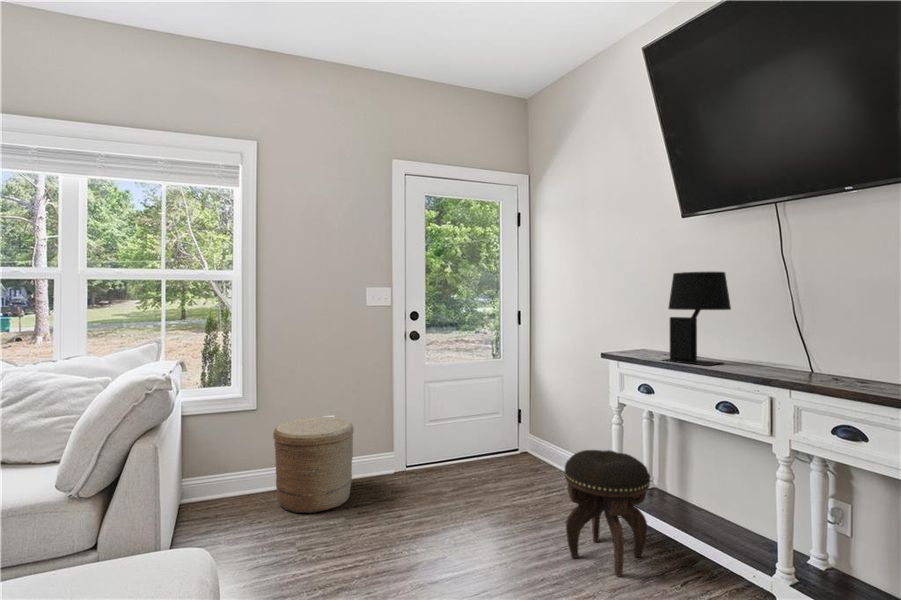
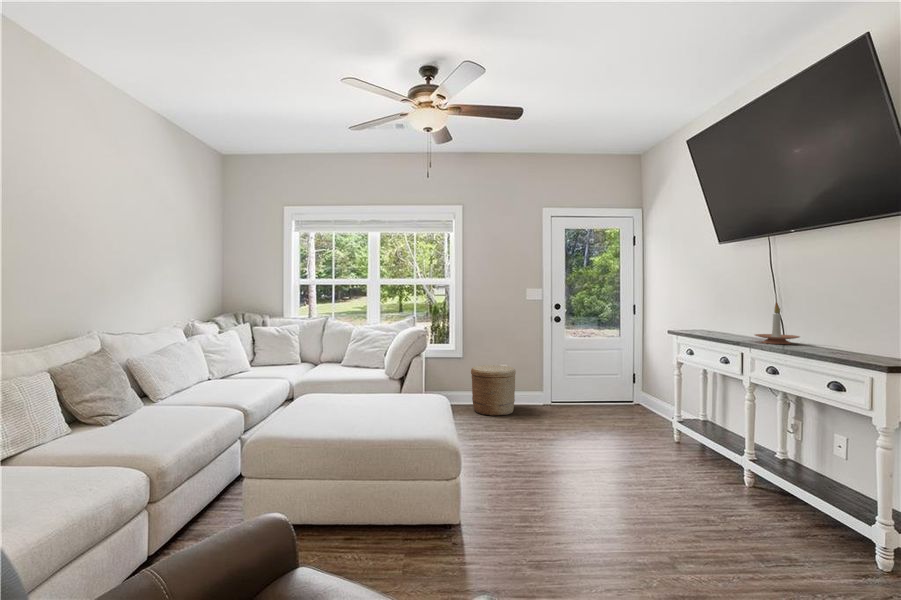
table lamp: present [662,272,731,366] -> none [697,279,746,337]
candle holder: none [779,308,859,380] -> present [755,303,800,344]
footstool: present [564,450,650,576] -> none [632,388,686,457]

